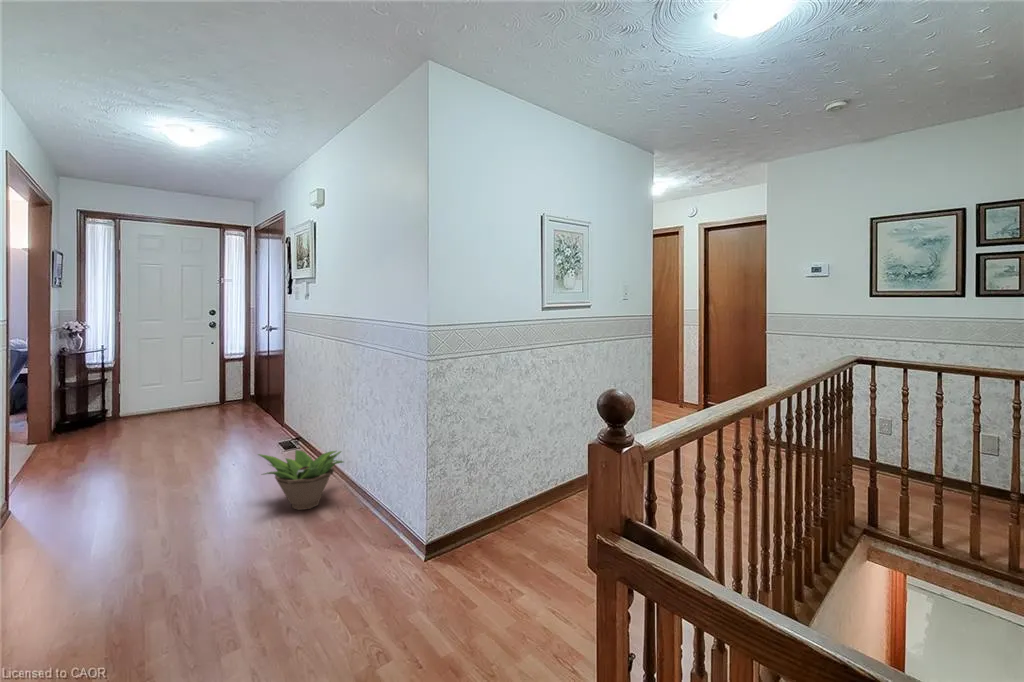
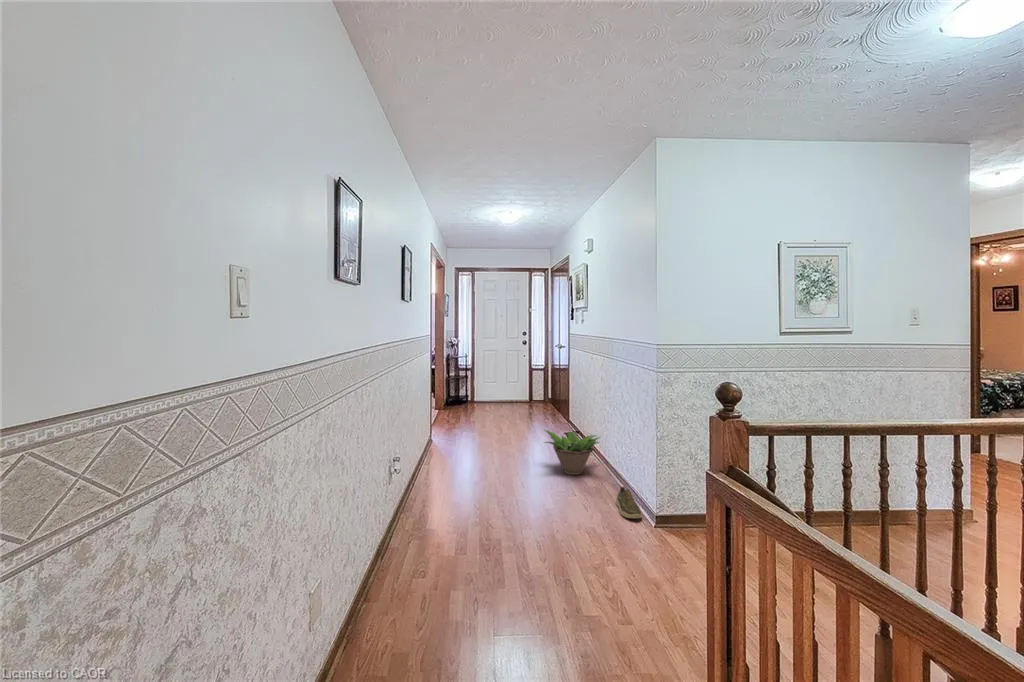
shoe: none [371,515,407,555] -> present [616,487,642,518]

